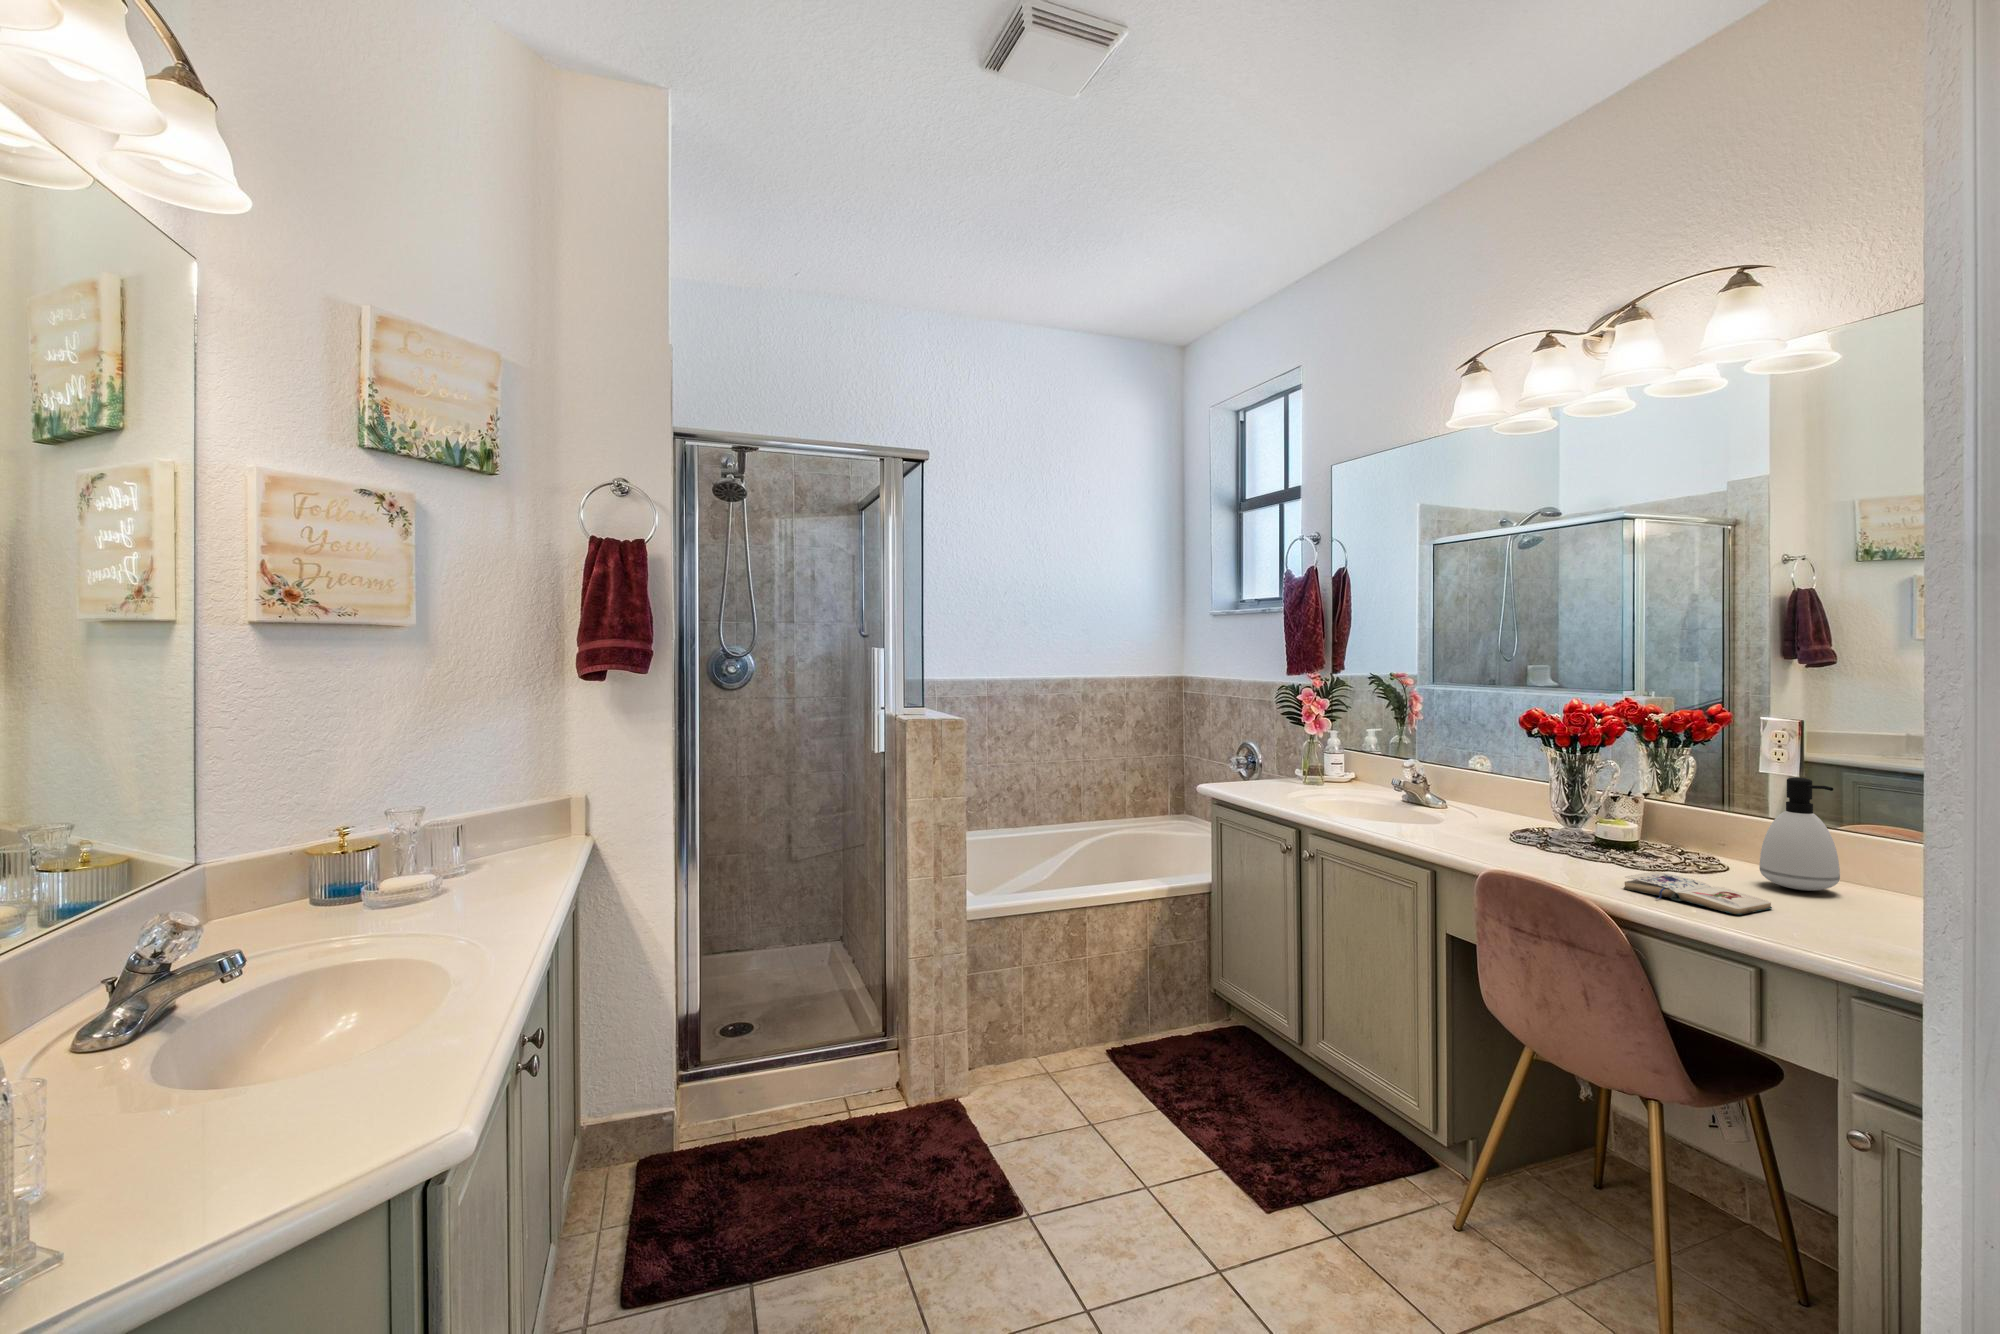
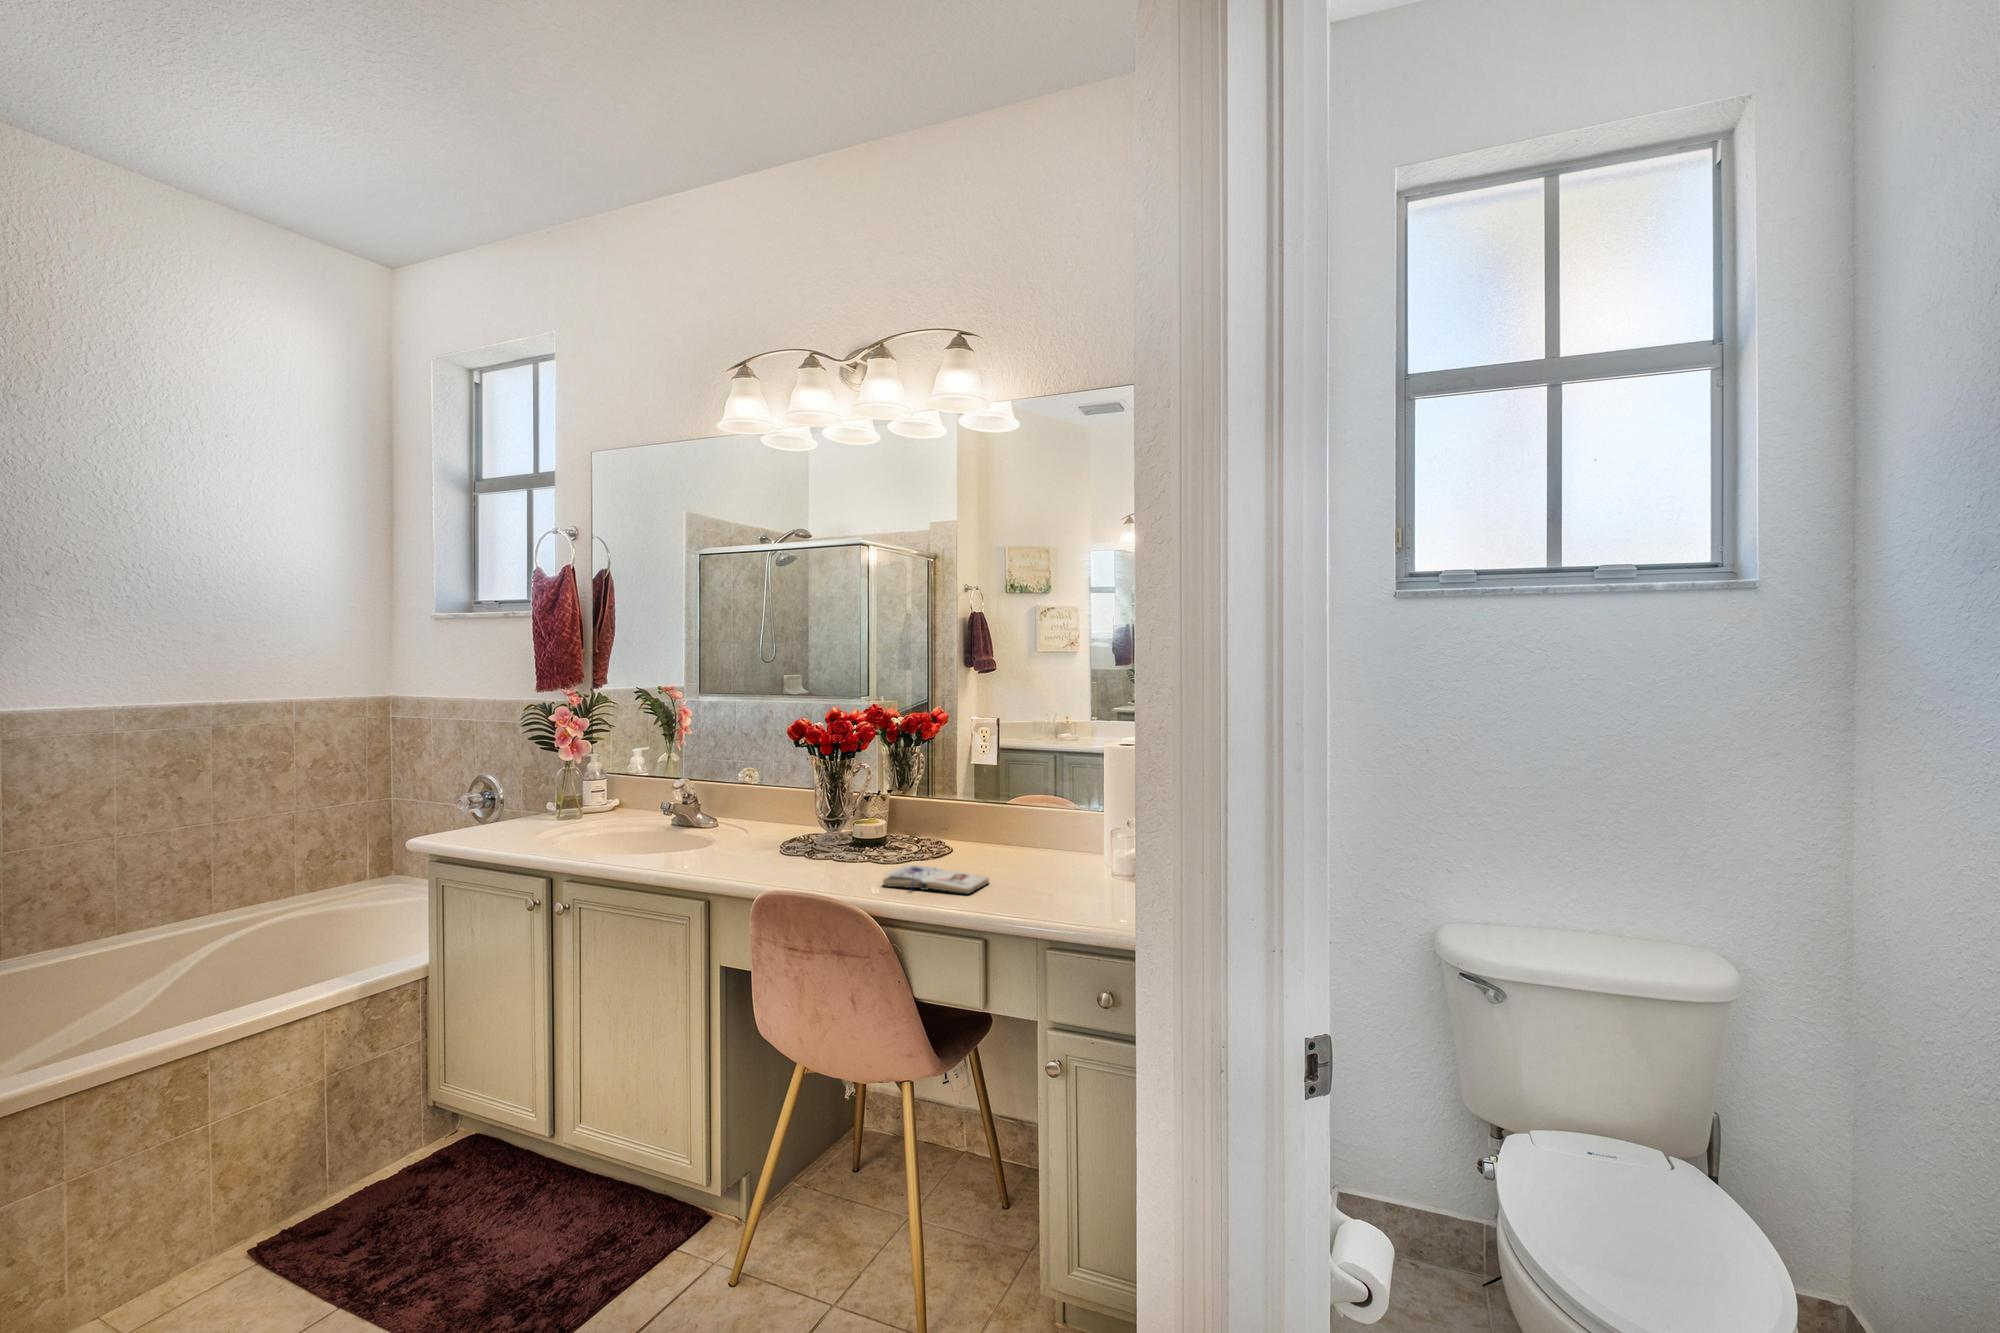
soap dispenser: present [1759,777,1840,891] -> none [975,766,1026,862]

